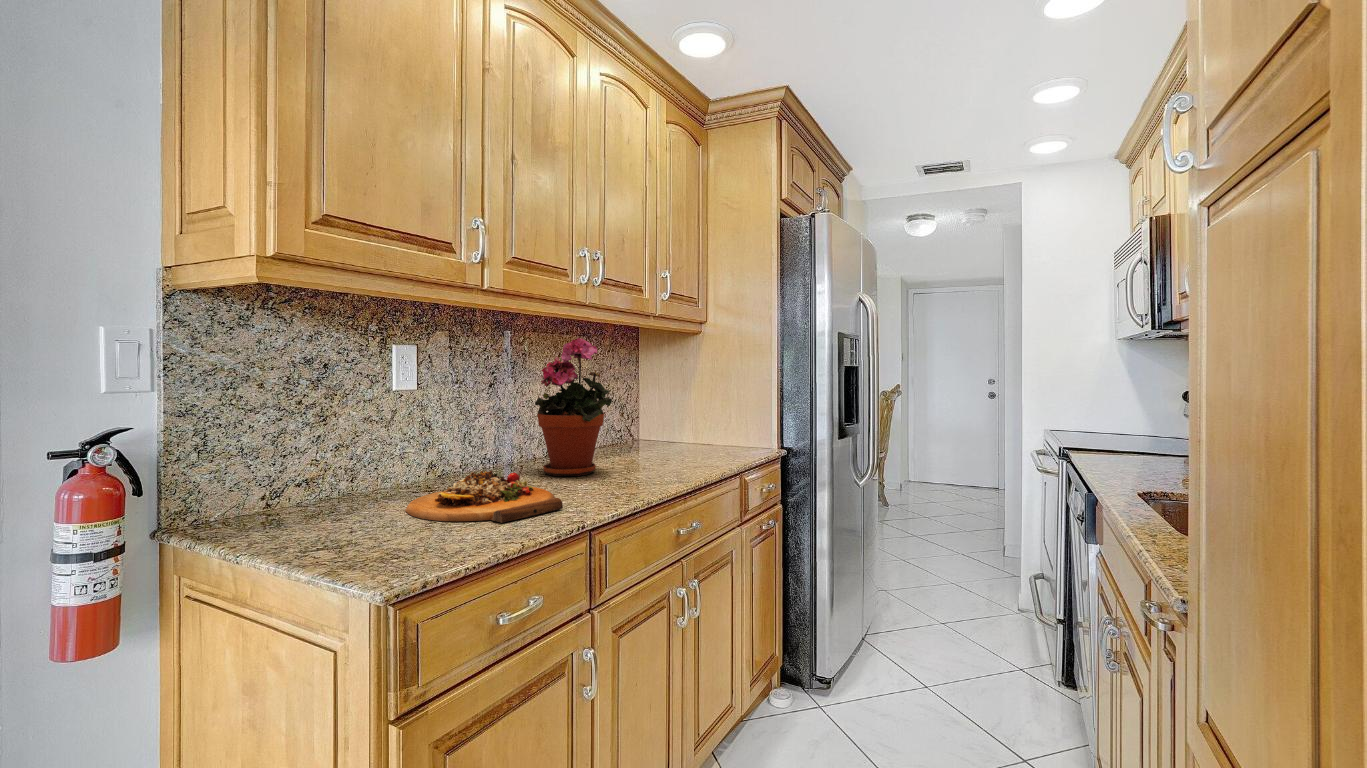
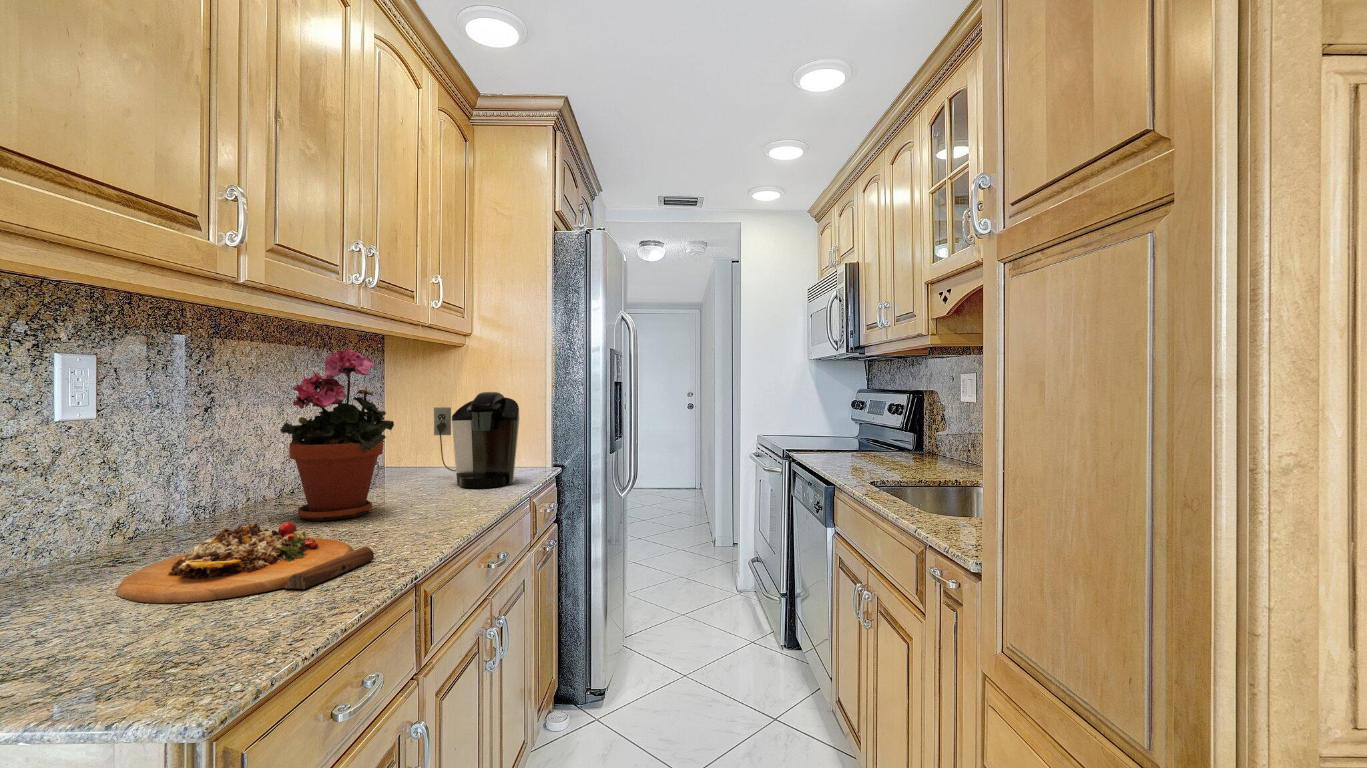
coffee maker: none [666,376,731,462] -> present [434,392,519,488]

